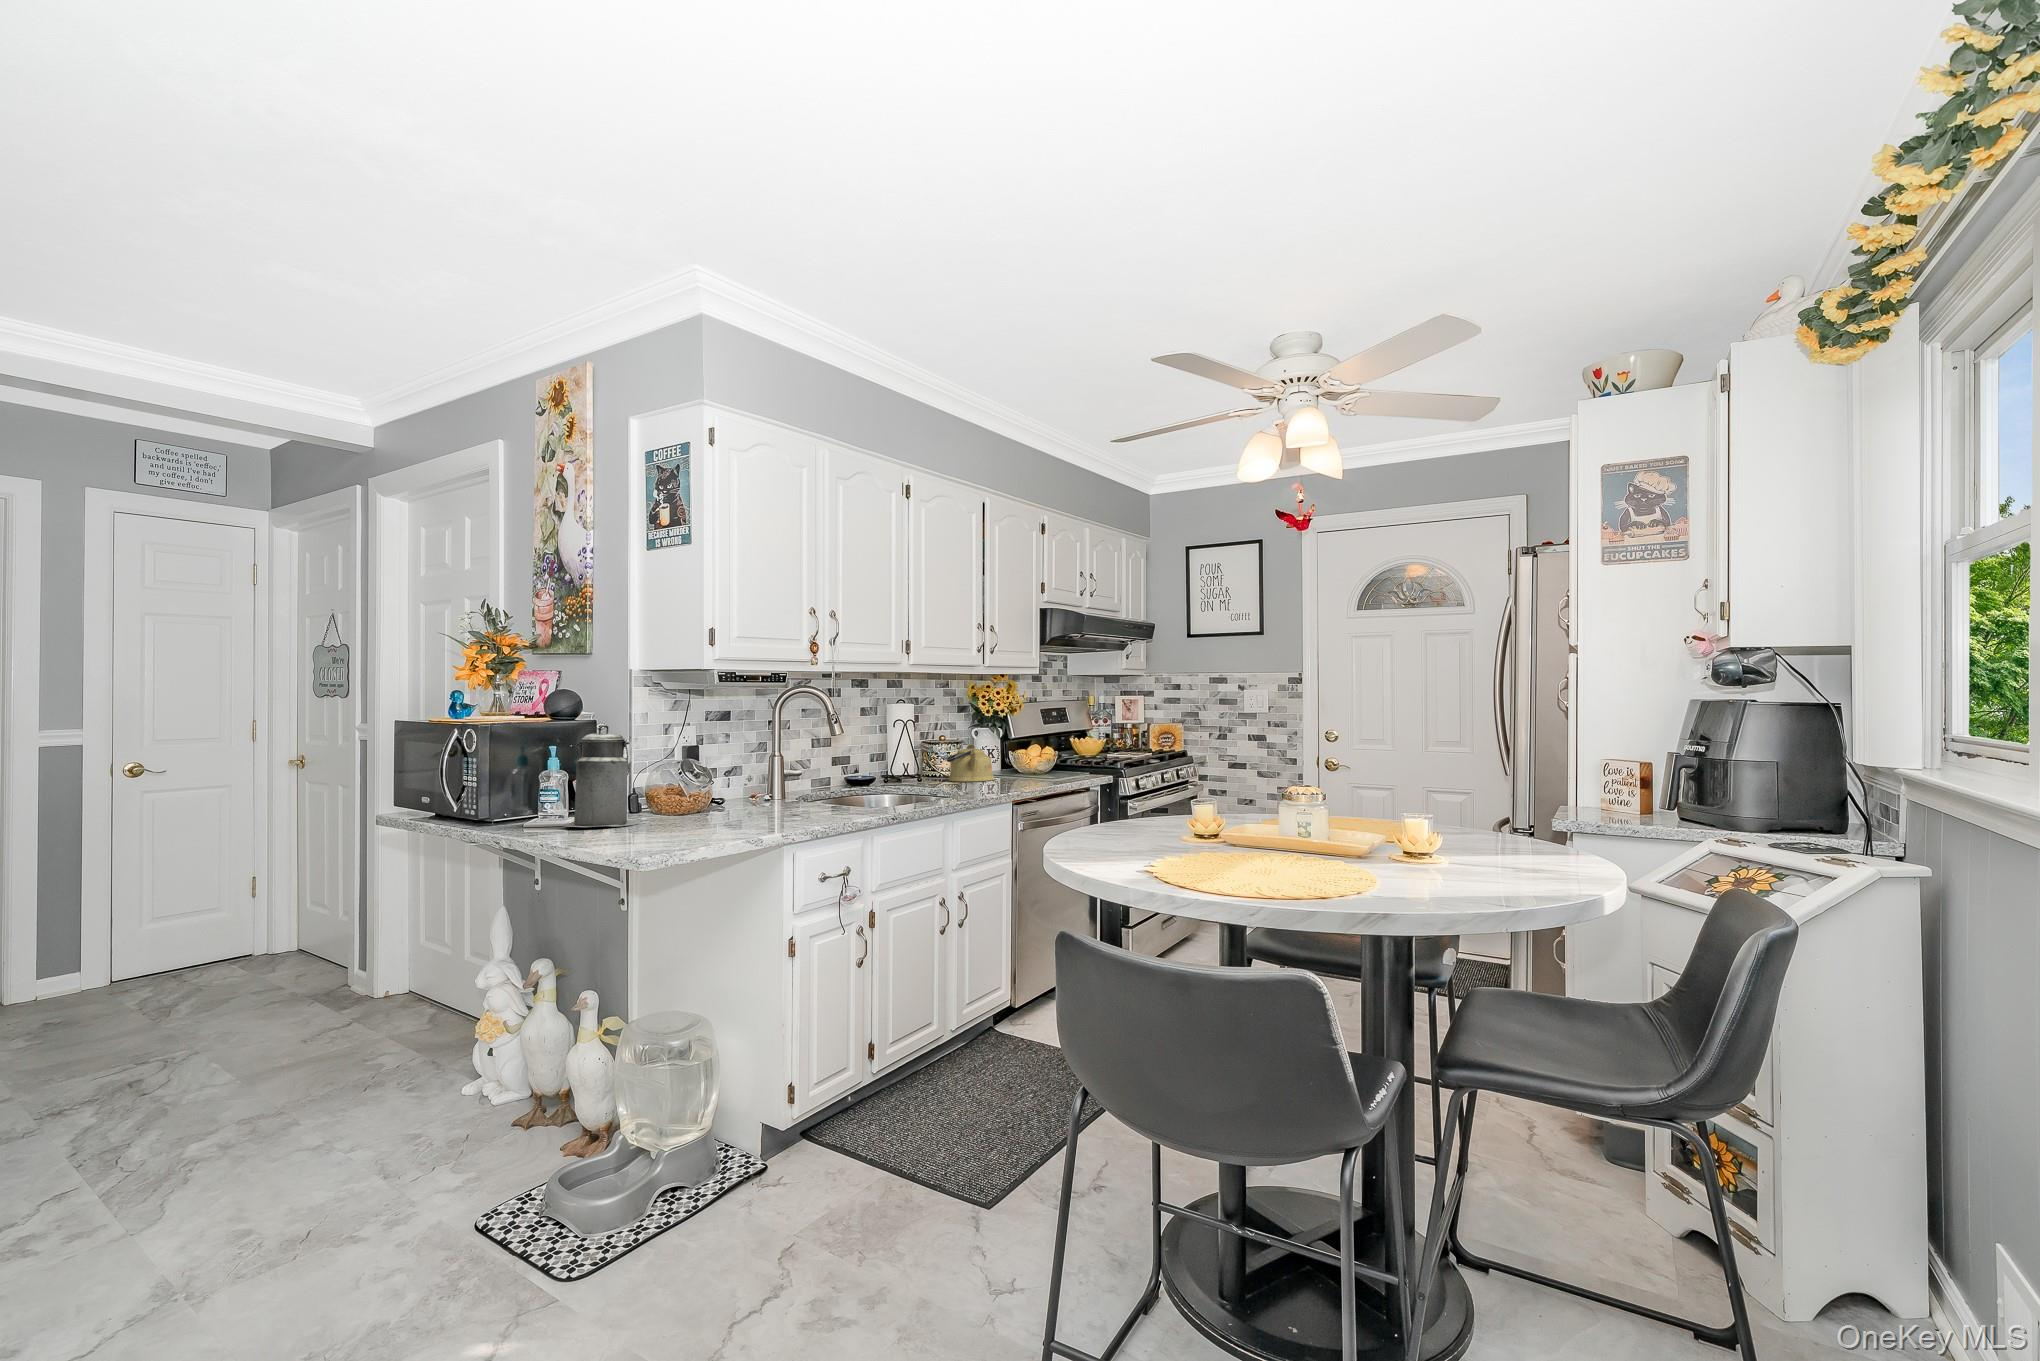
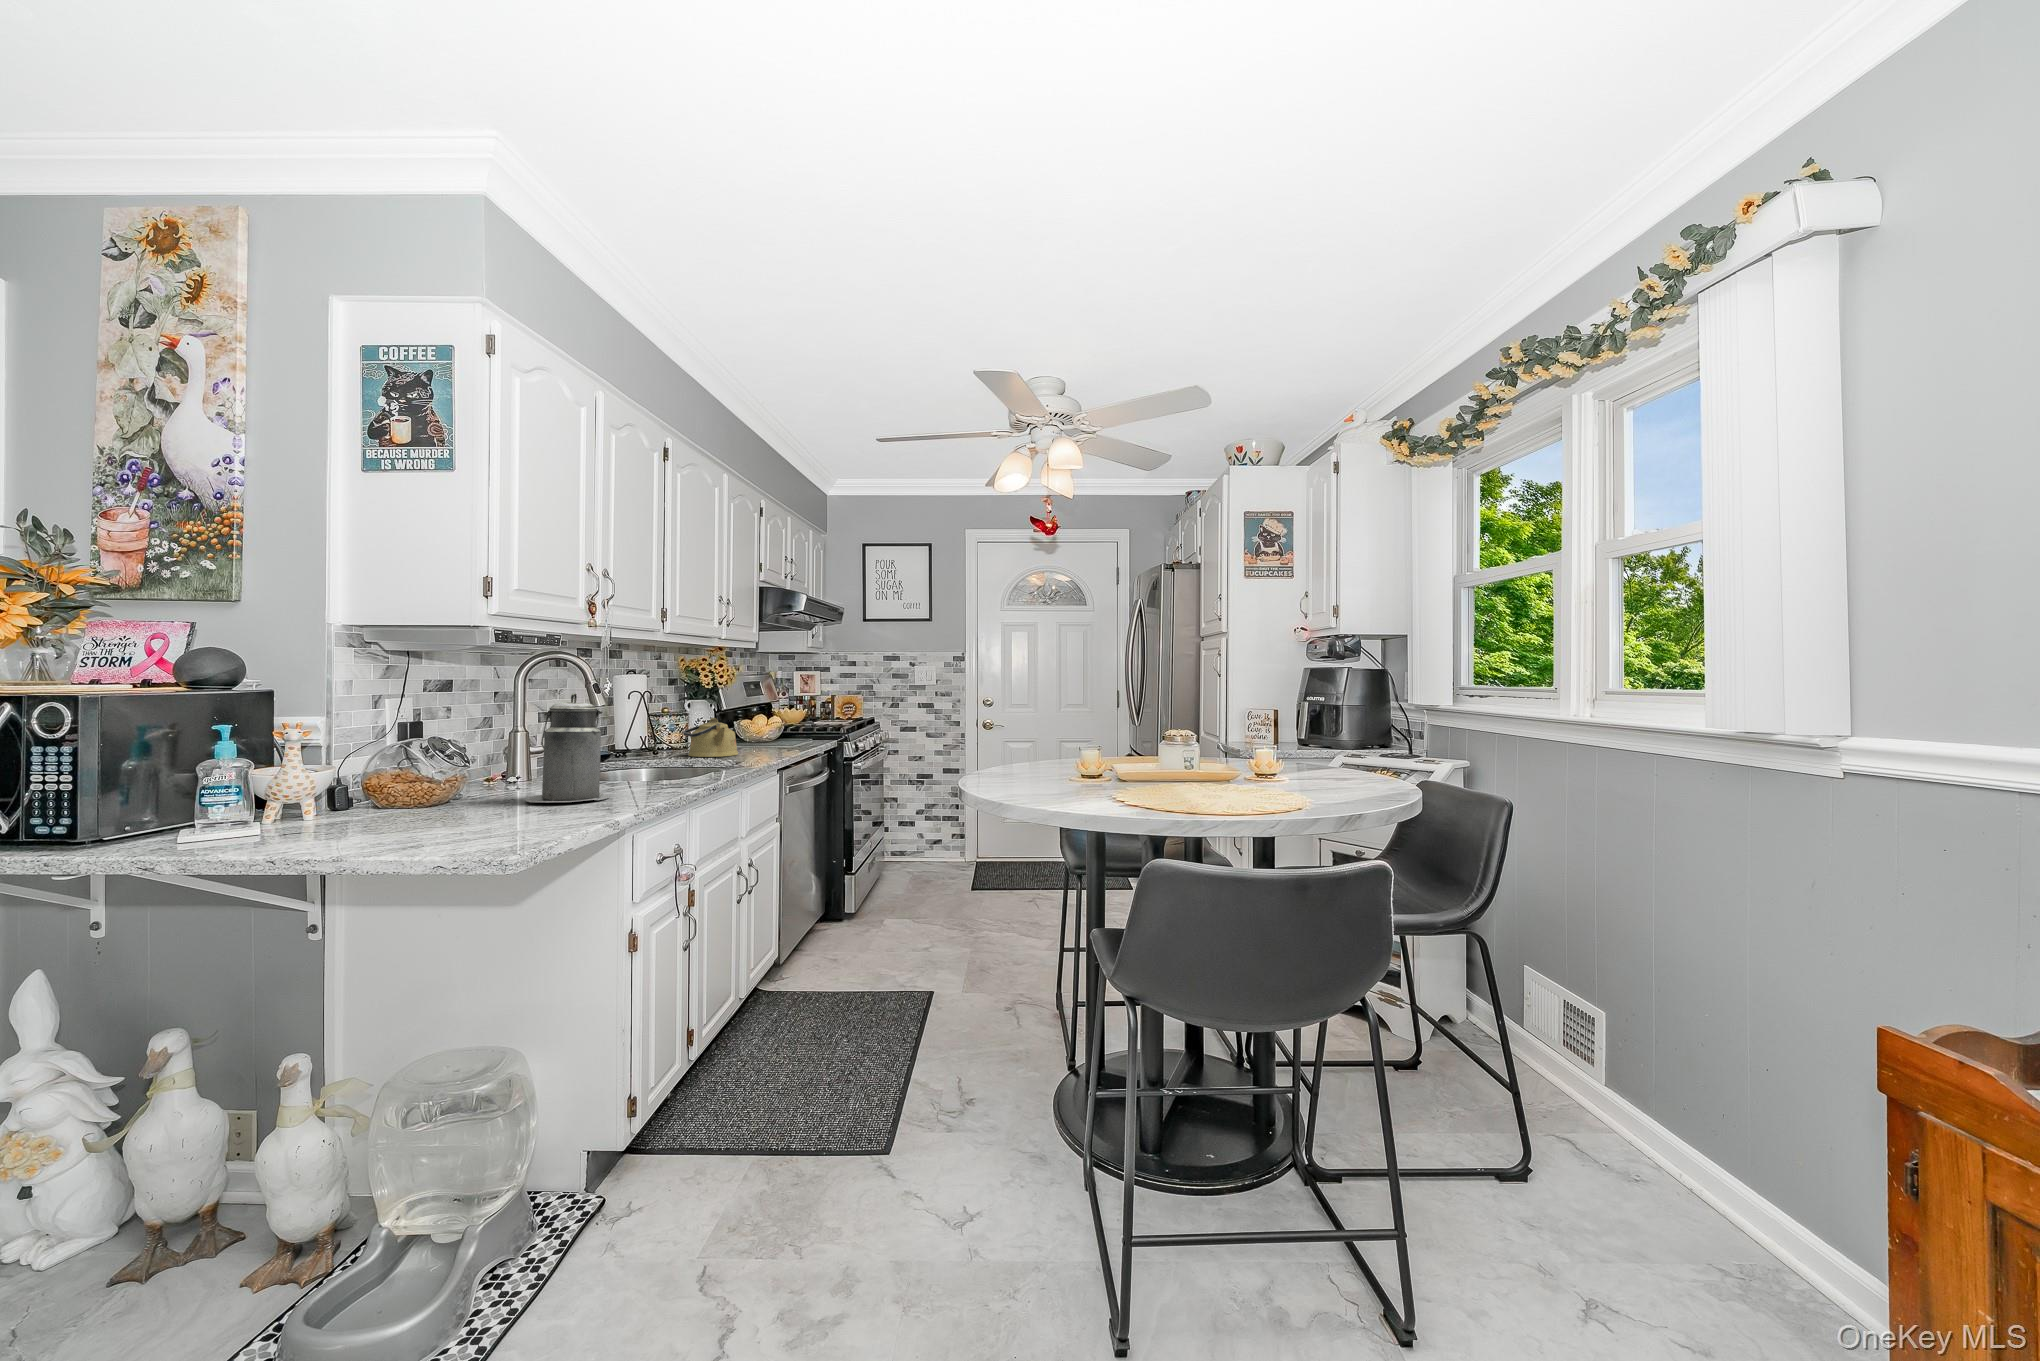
canister: present [563,725,639,827] -> present [526,693,610,802]

